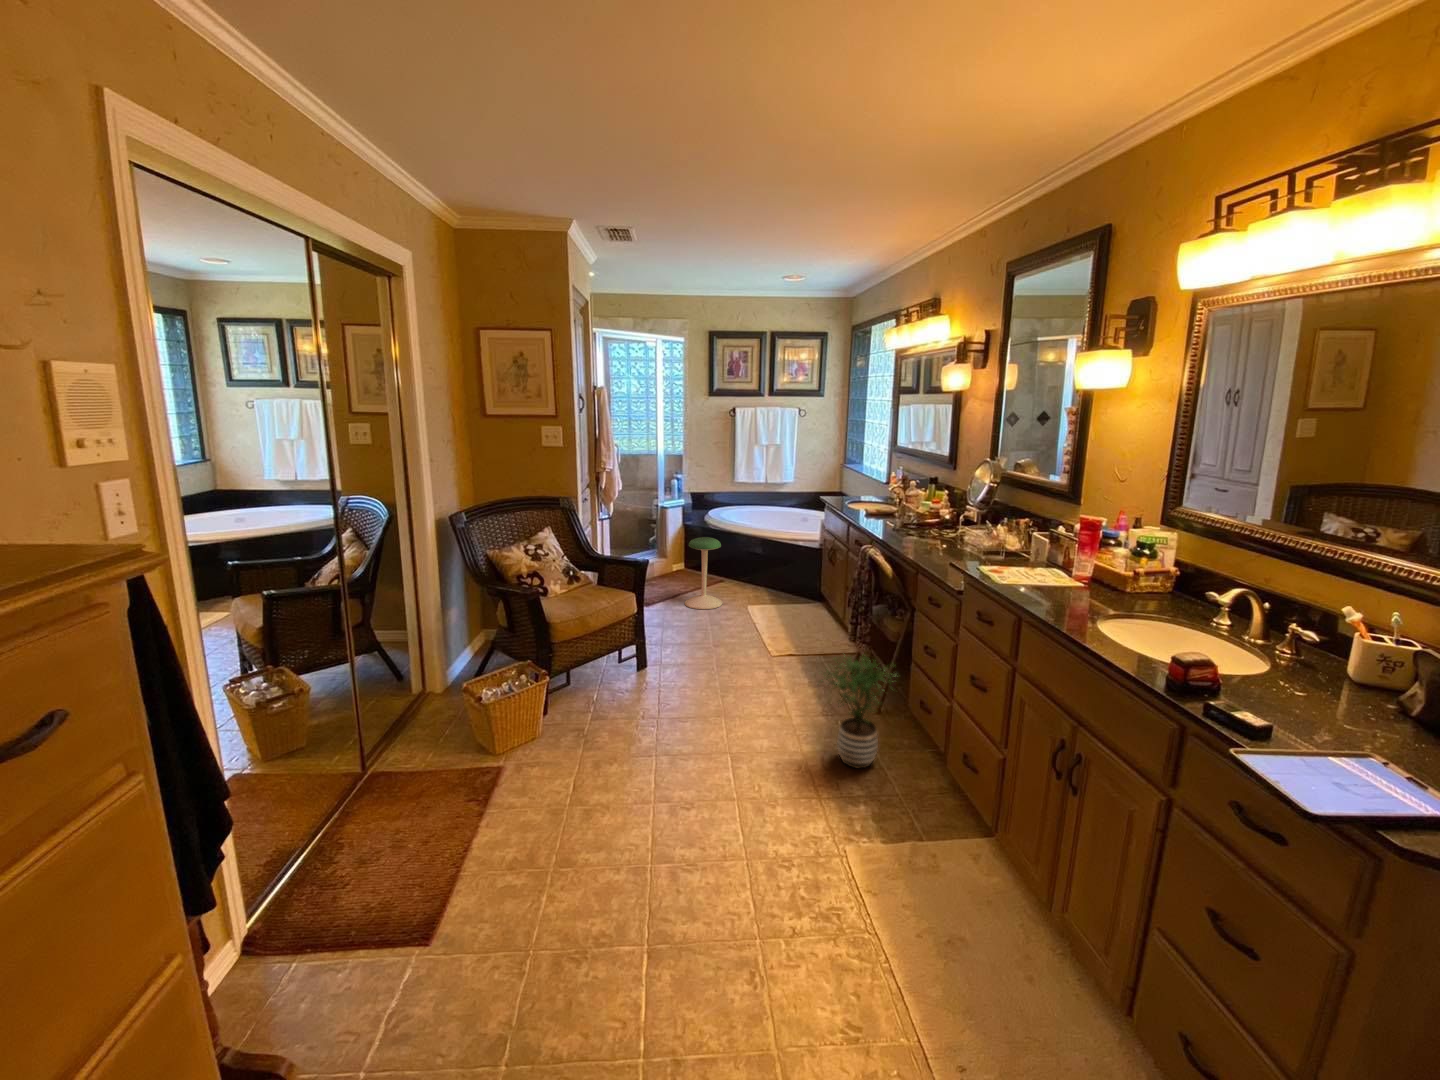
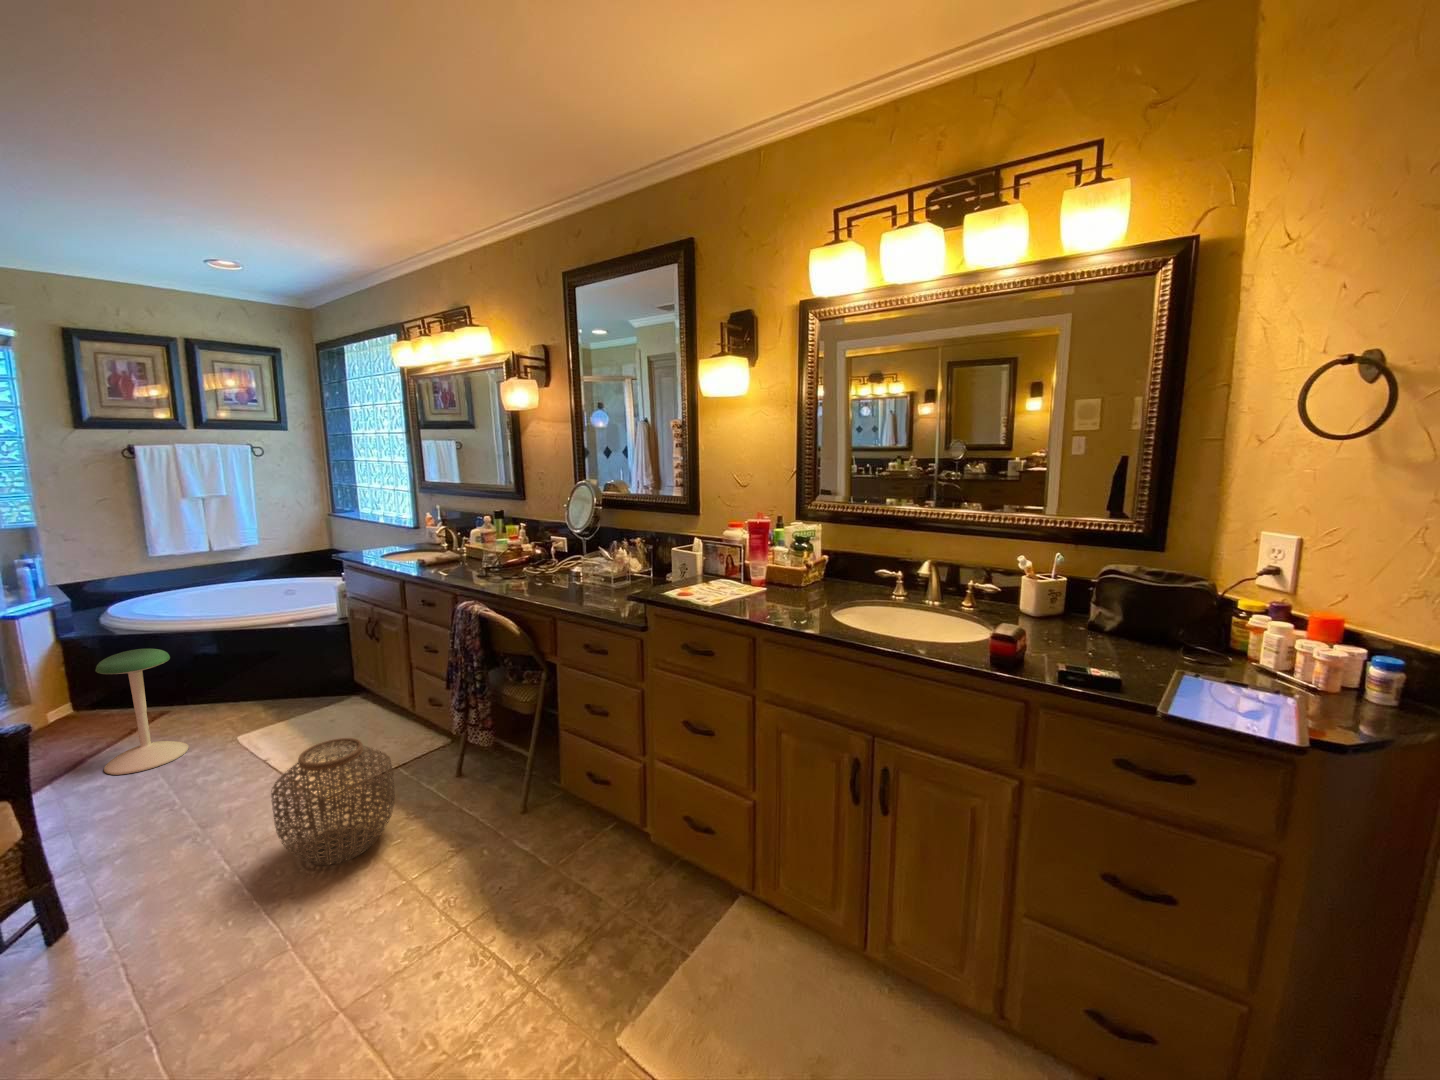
woven basket: none [732,616,799,693] -> present [271,738,395,865]
potted plant: present [821,655,896,769] -> none [475,739,591,904]

